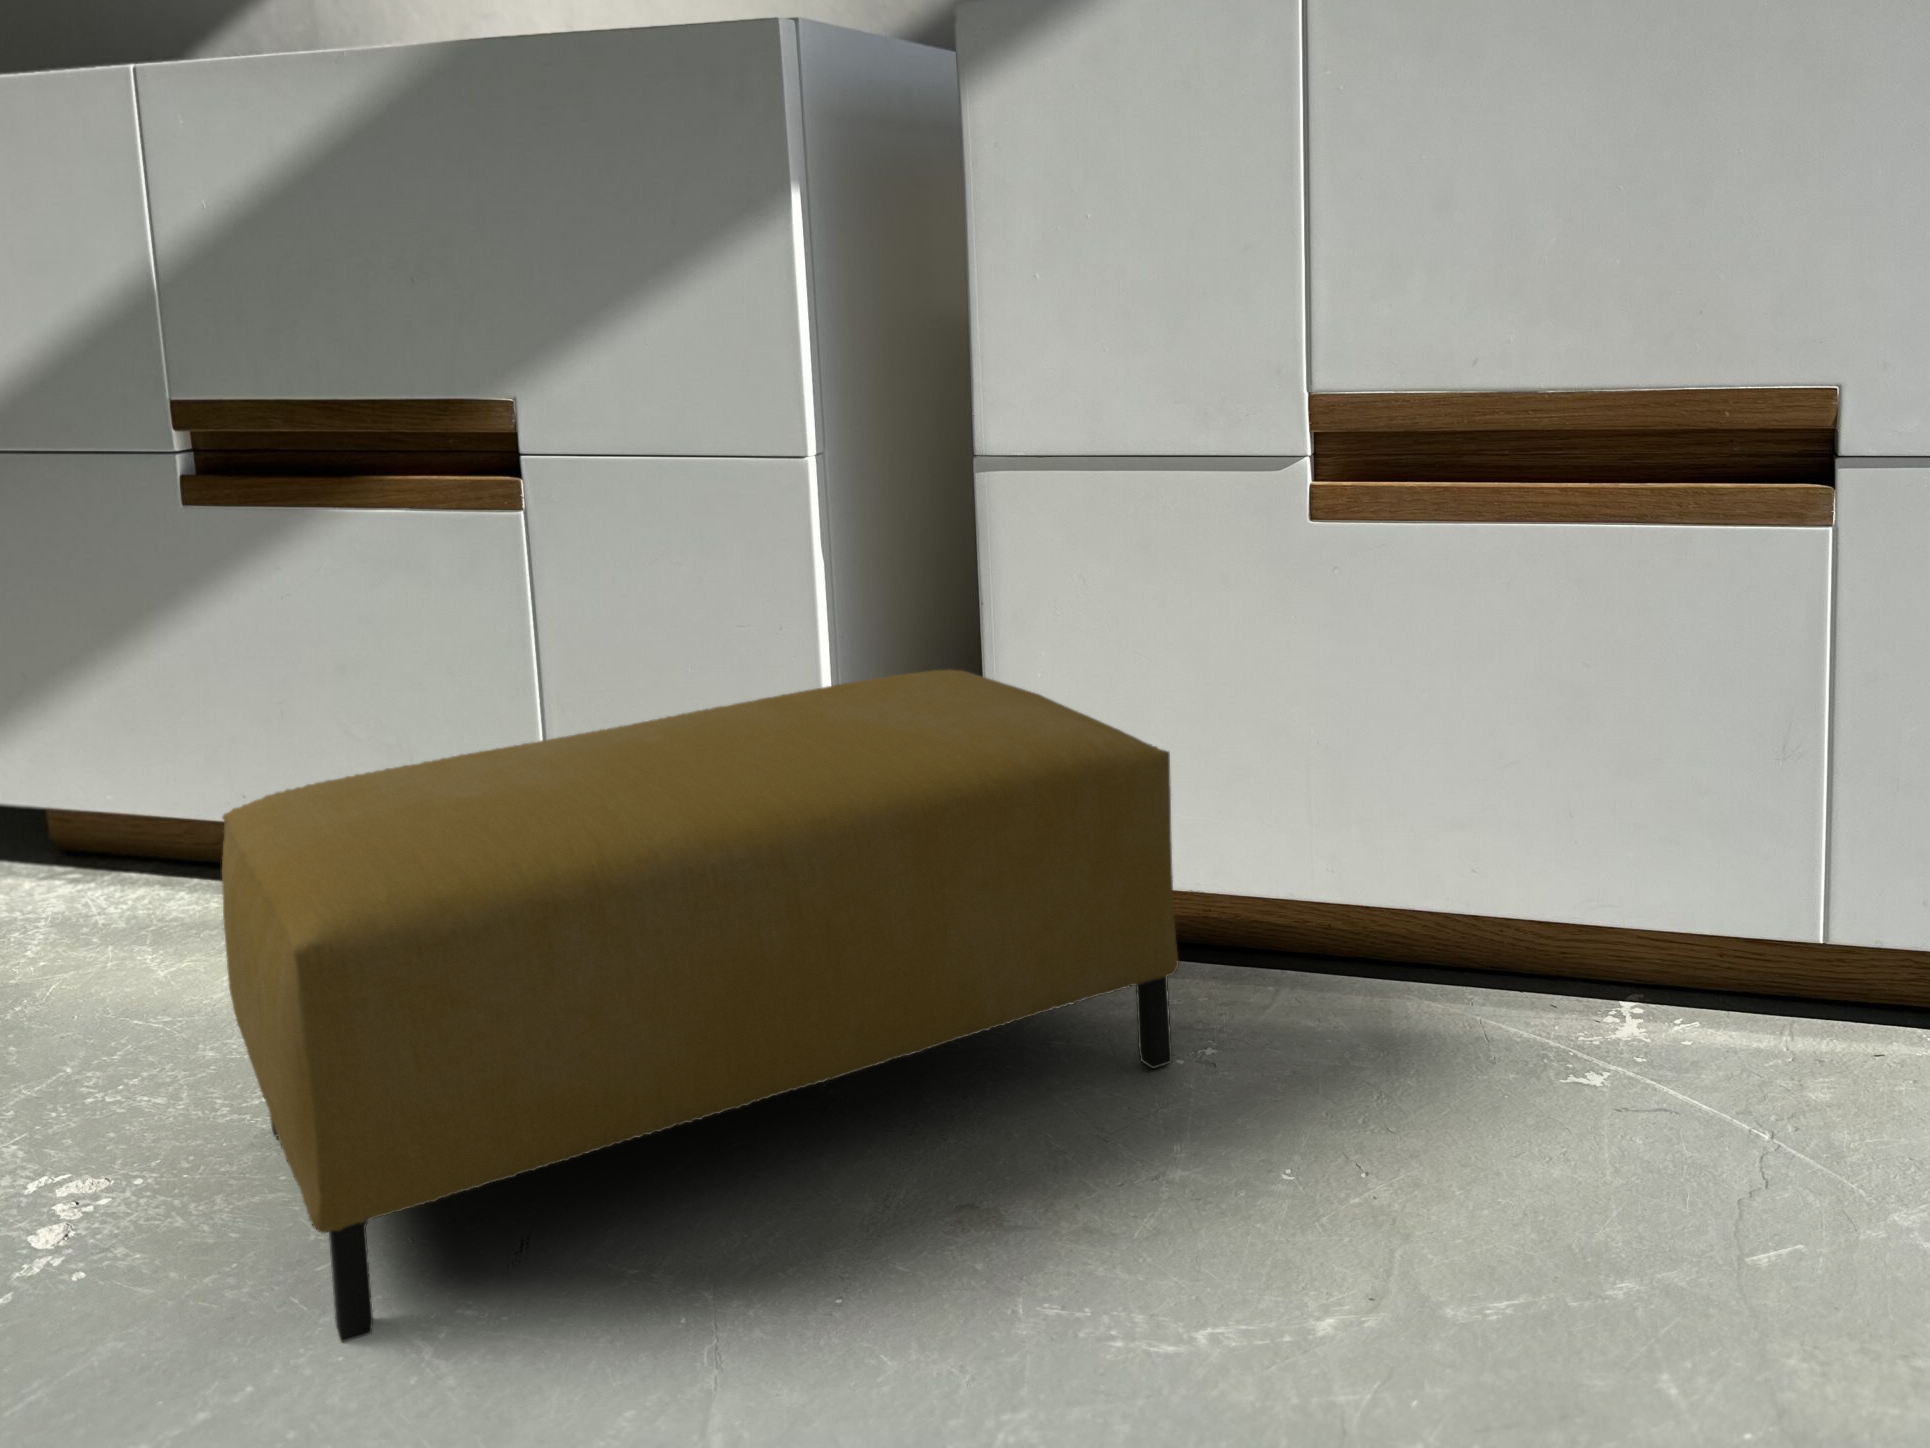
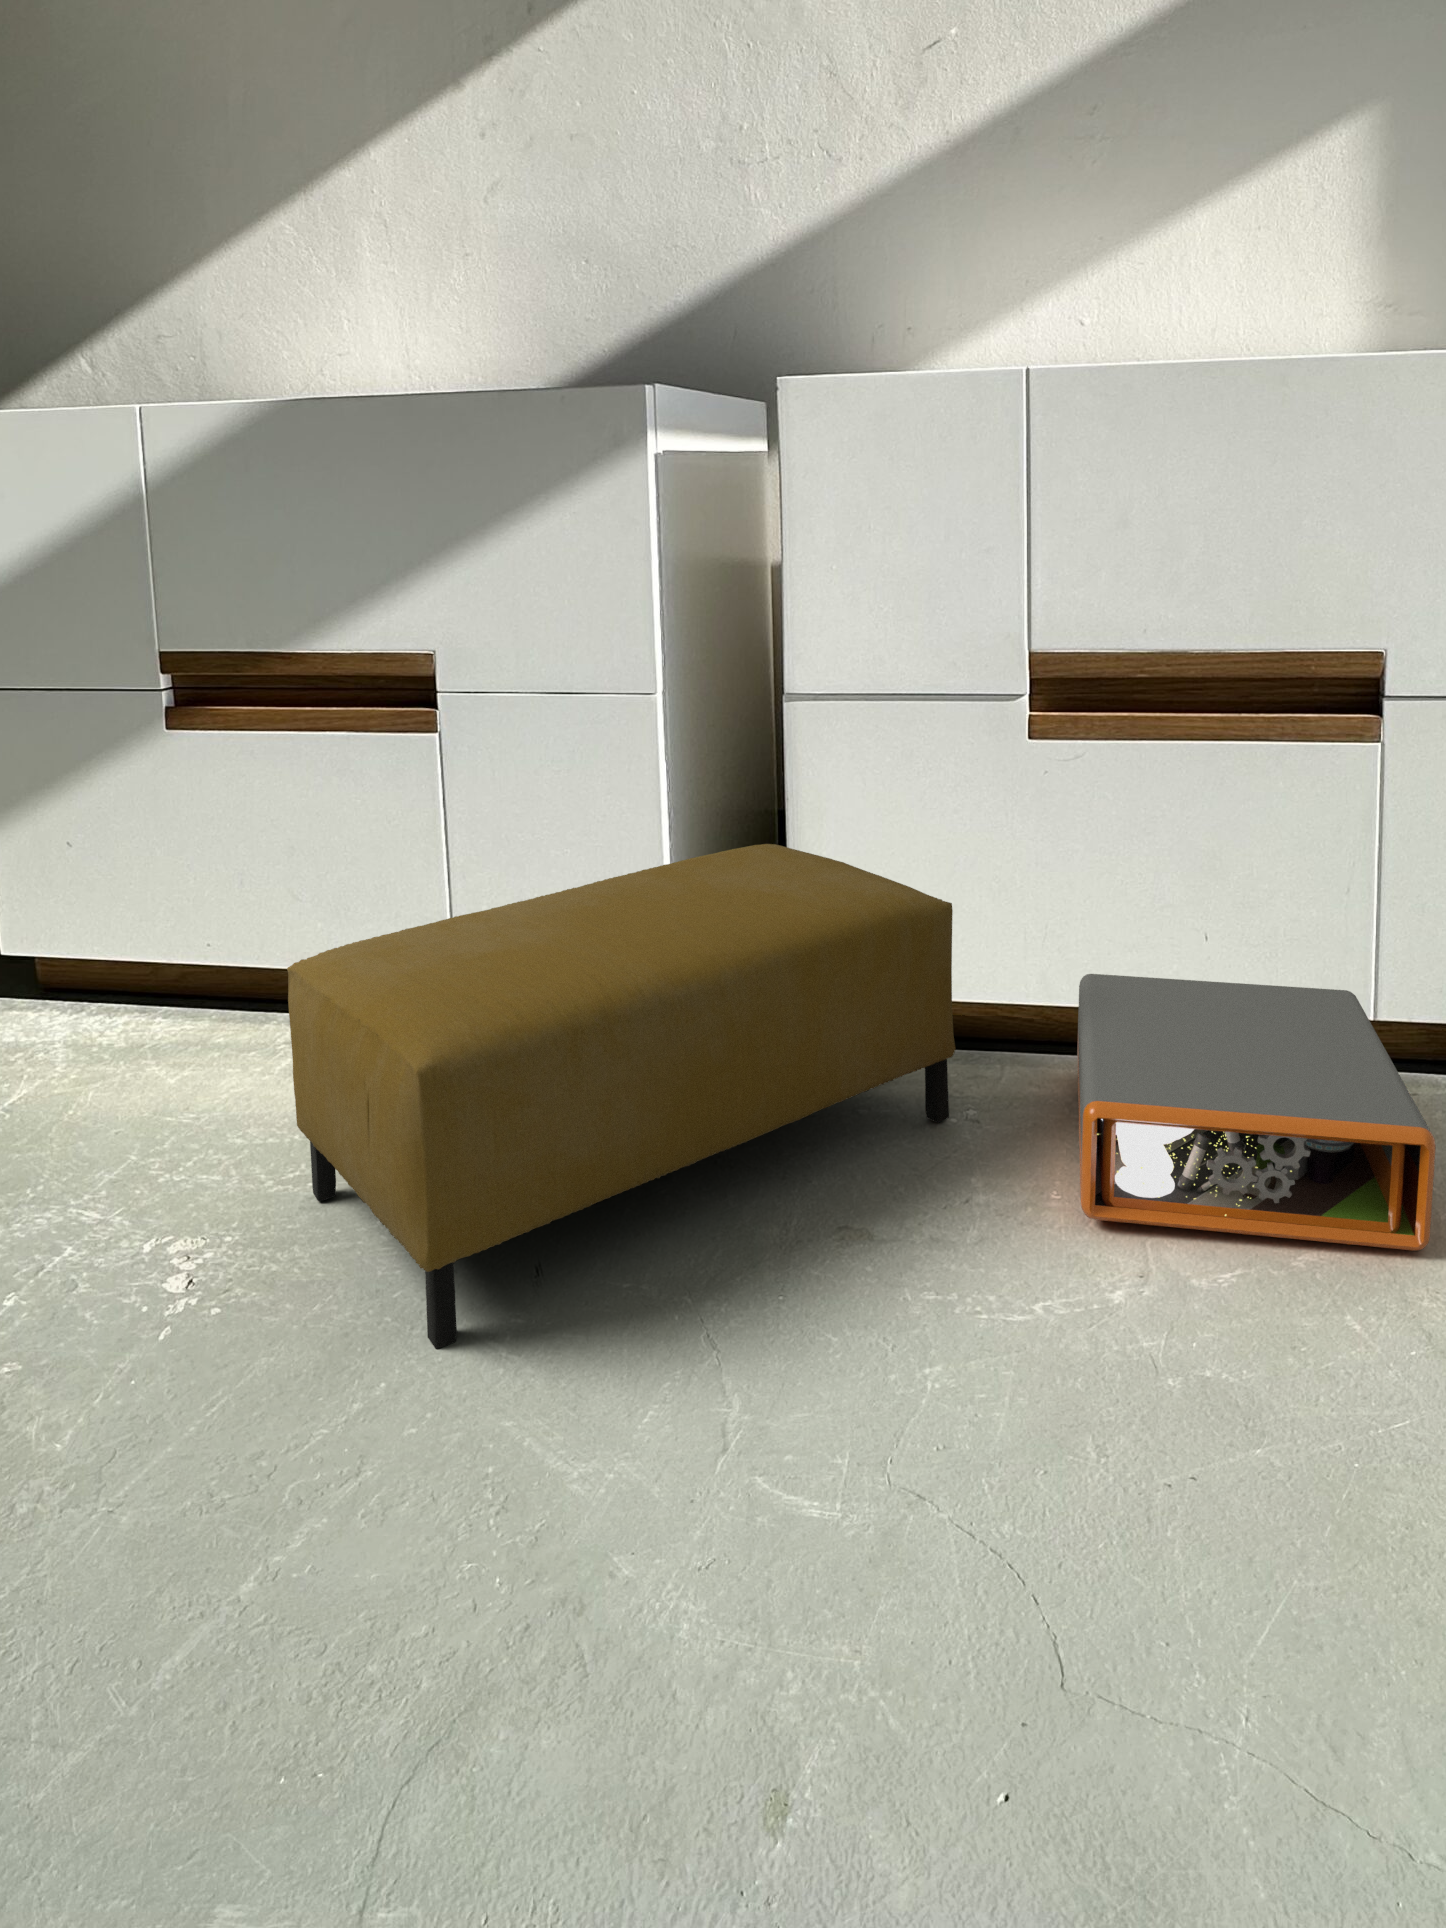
storage box: none [1307,864,1833,1286] -> present [1077,974,1436,1251]

